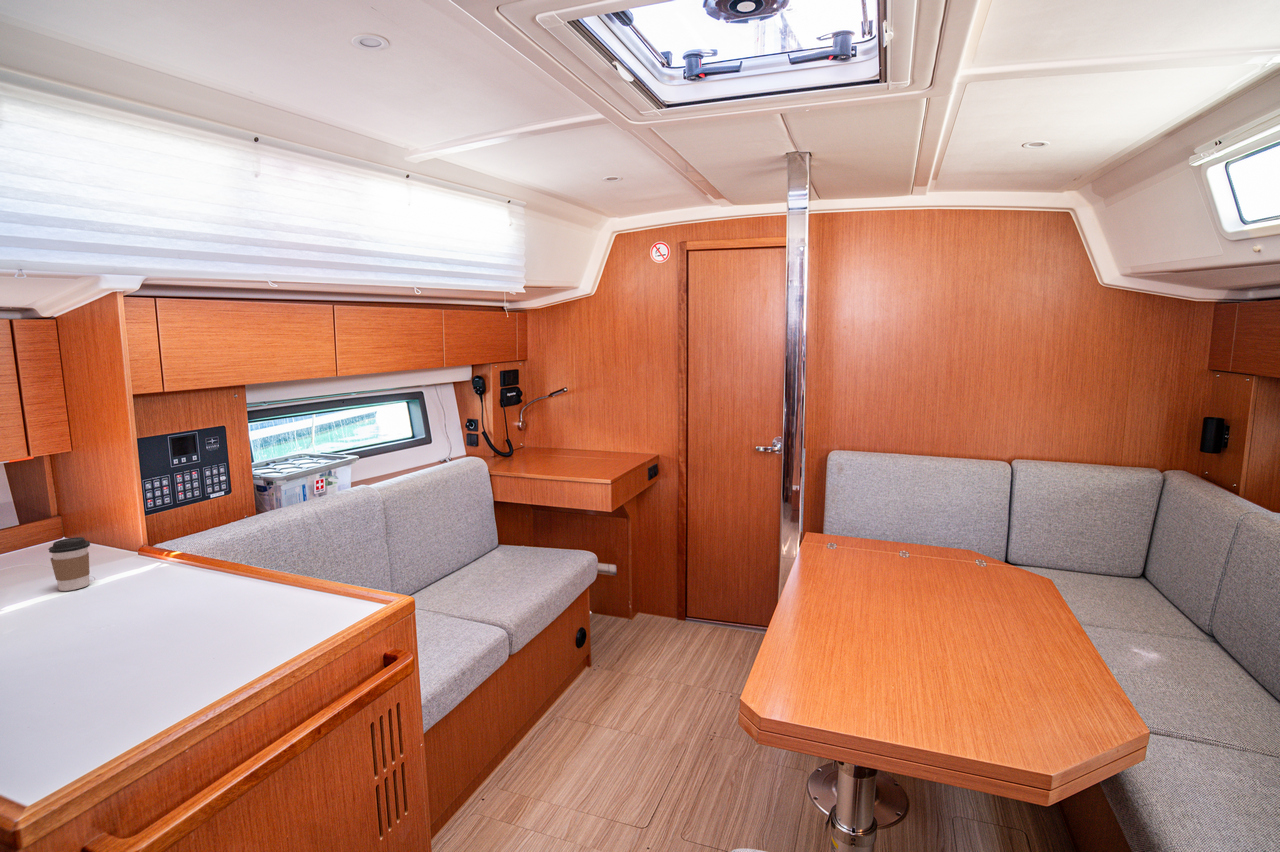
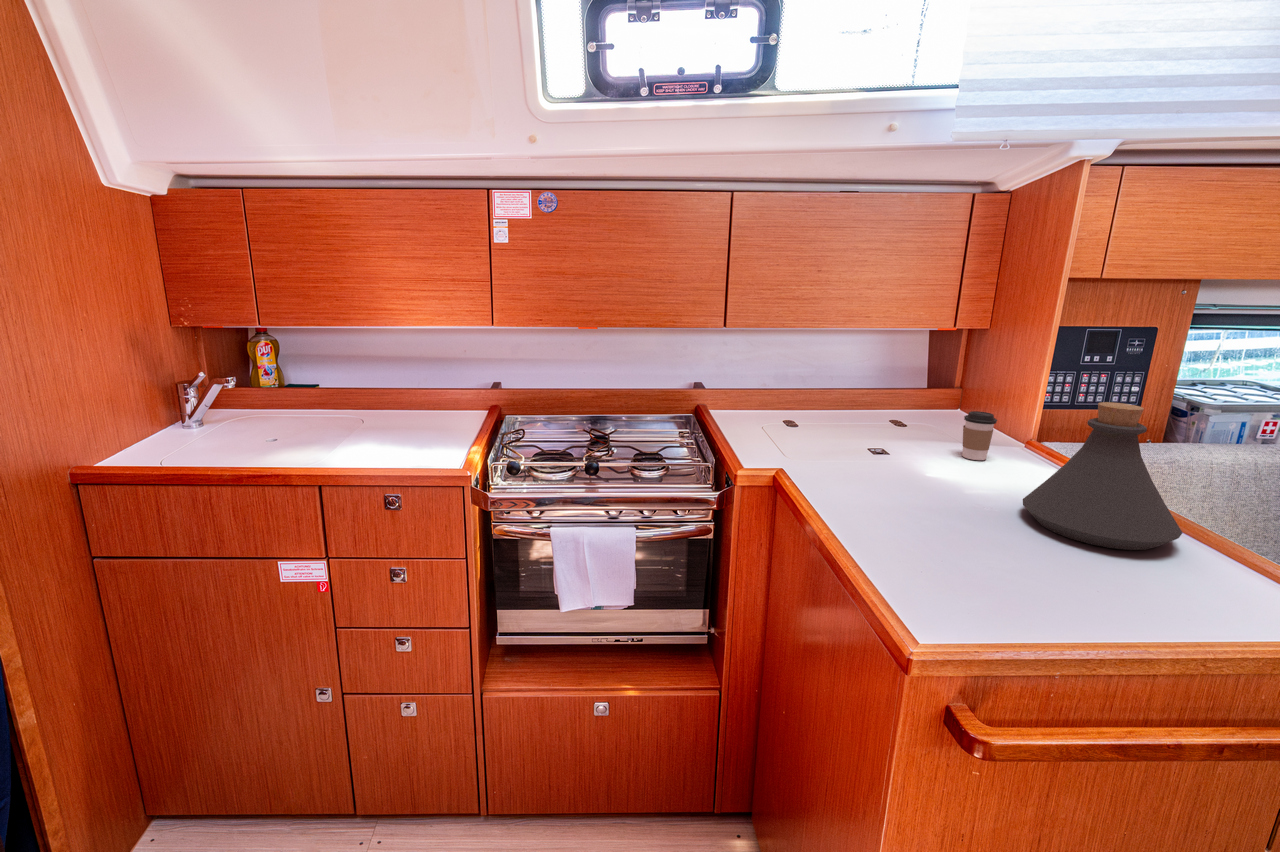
bottle: none [132,502,268,629] -> present [1023,402,1182,550]

